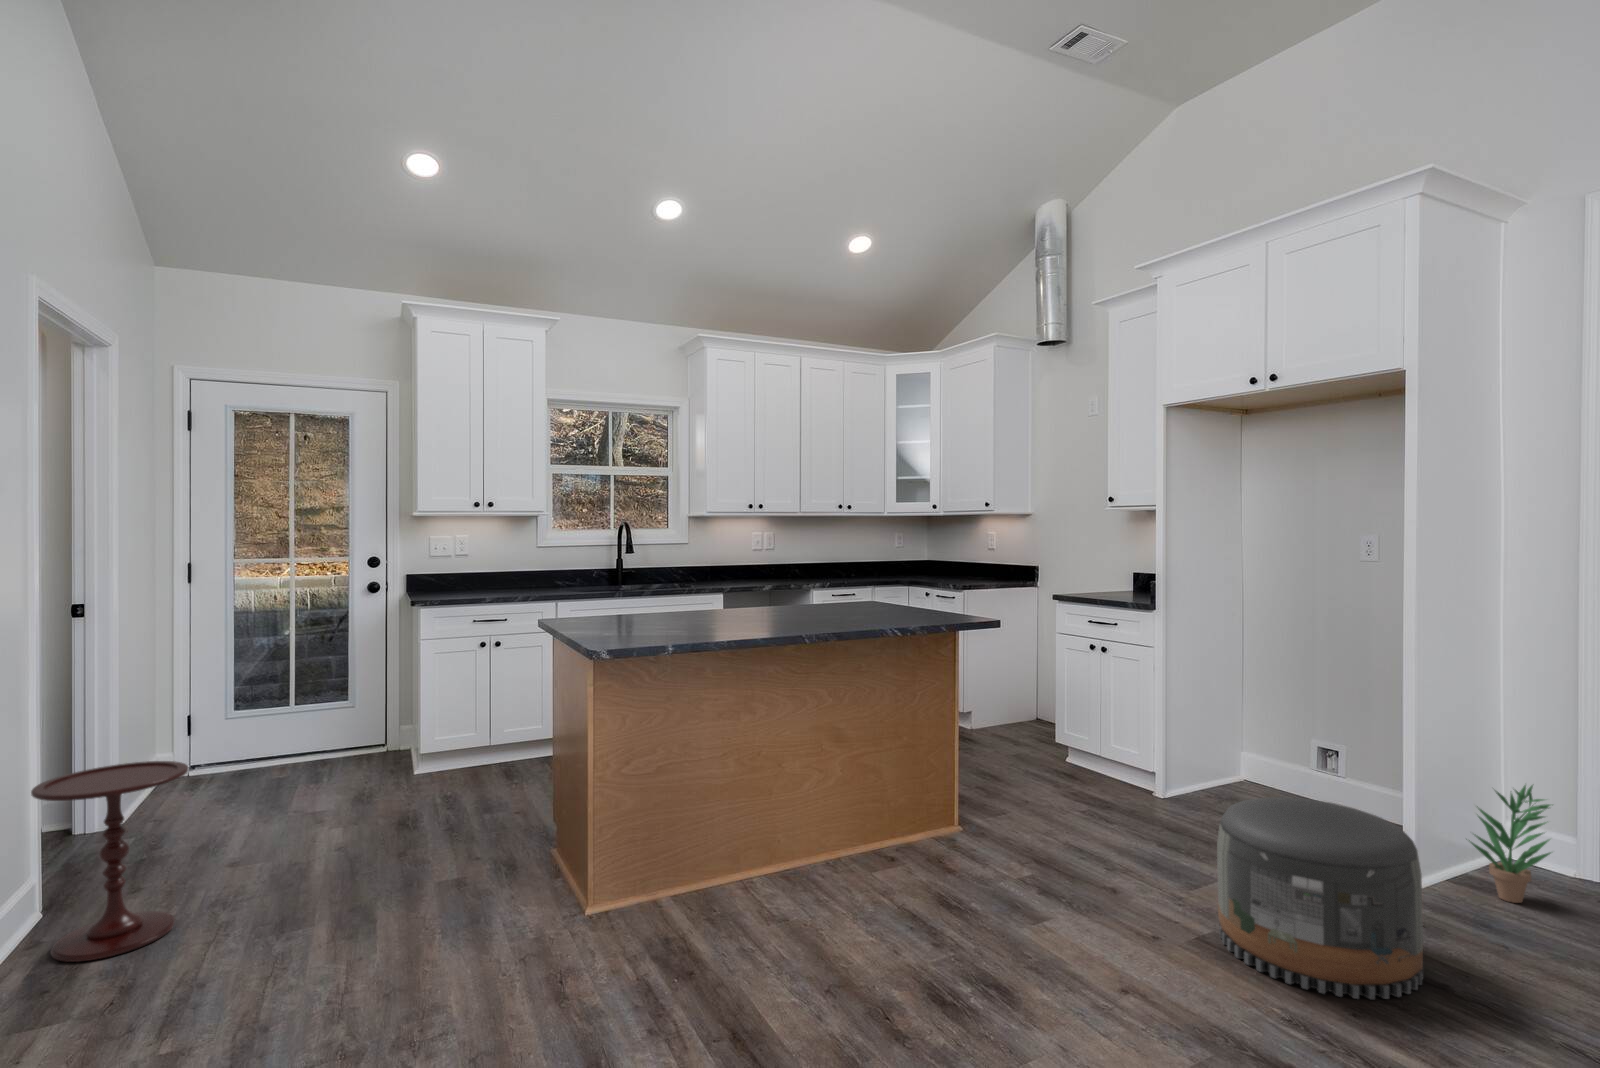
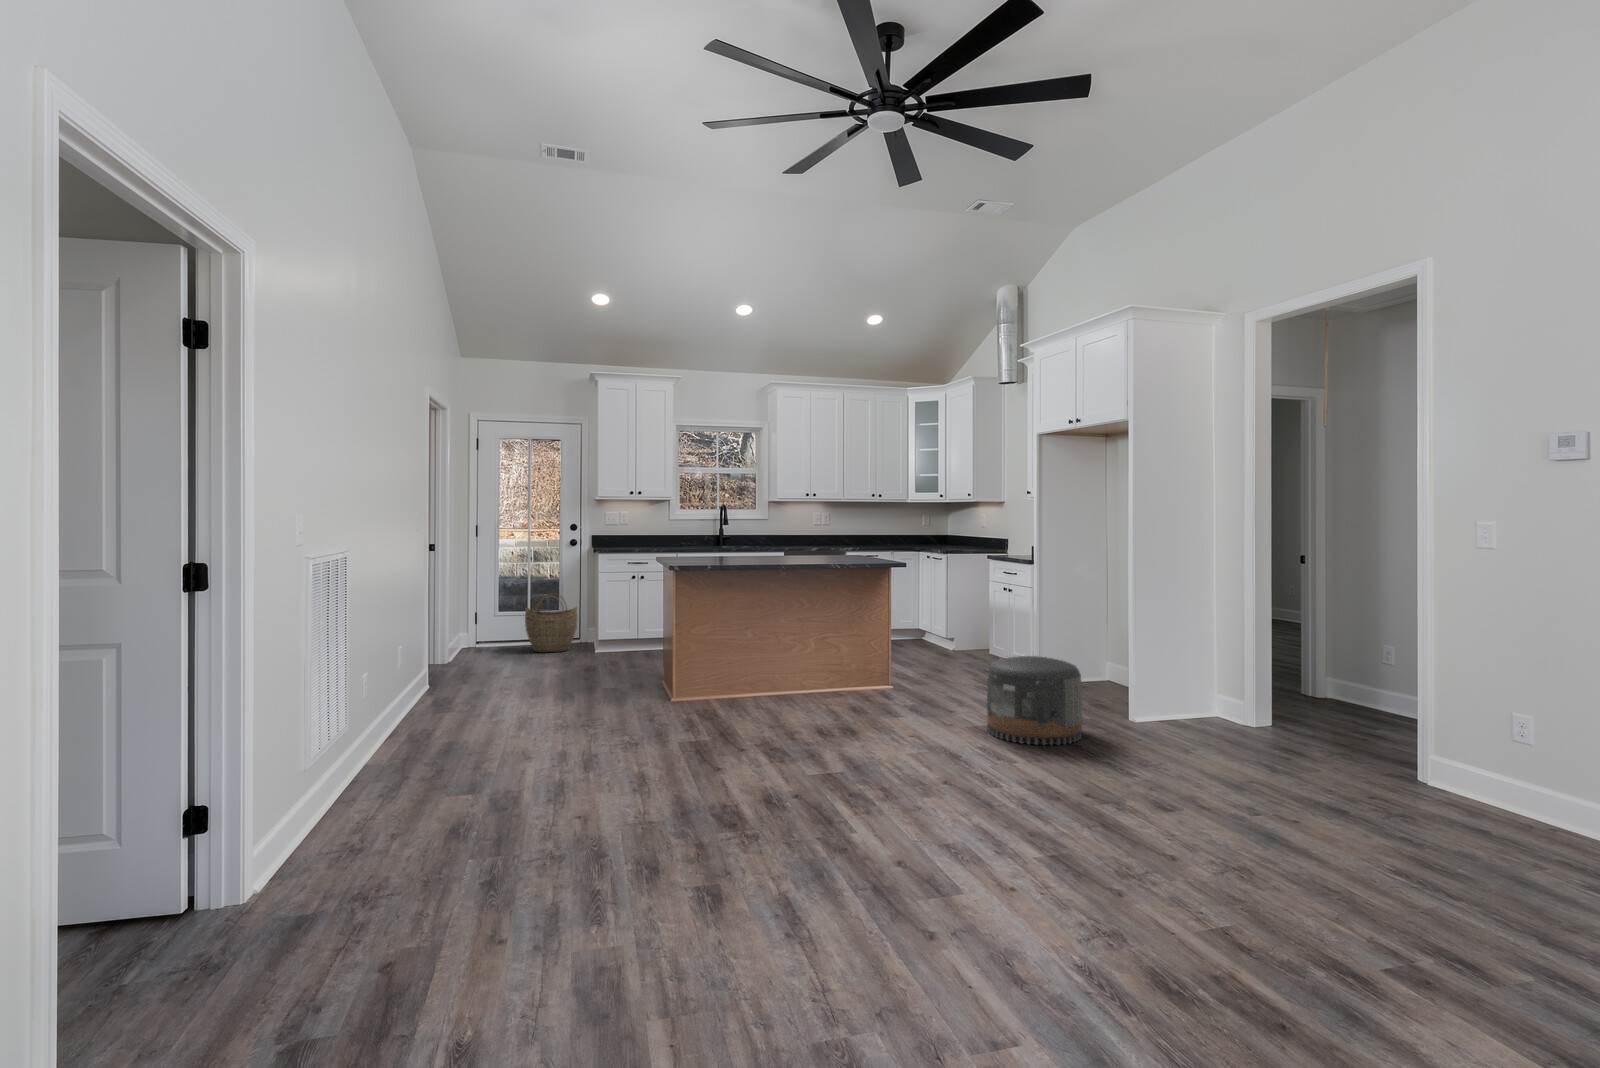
woven basket: none [285,673,382,779] -> present [525,593,578,652]
side table: present [31,761,189,962] -> none [429,618,491,701]
potted plant: present [1469,785,1551,903] -> none [1160,658,1205,727]

